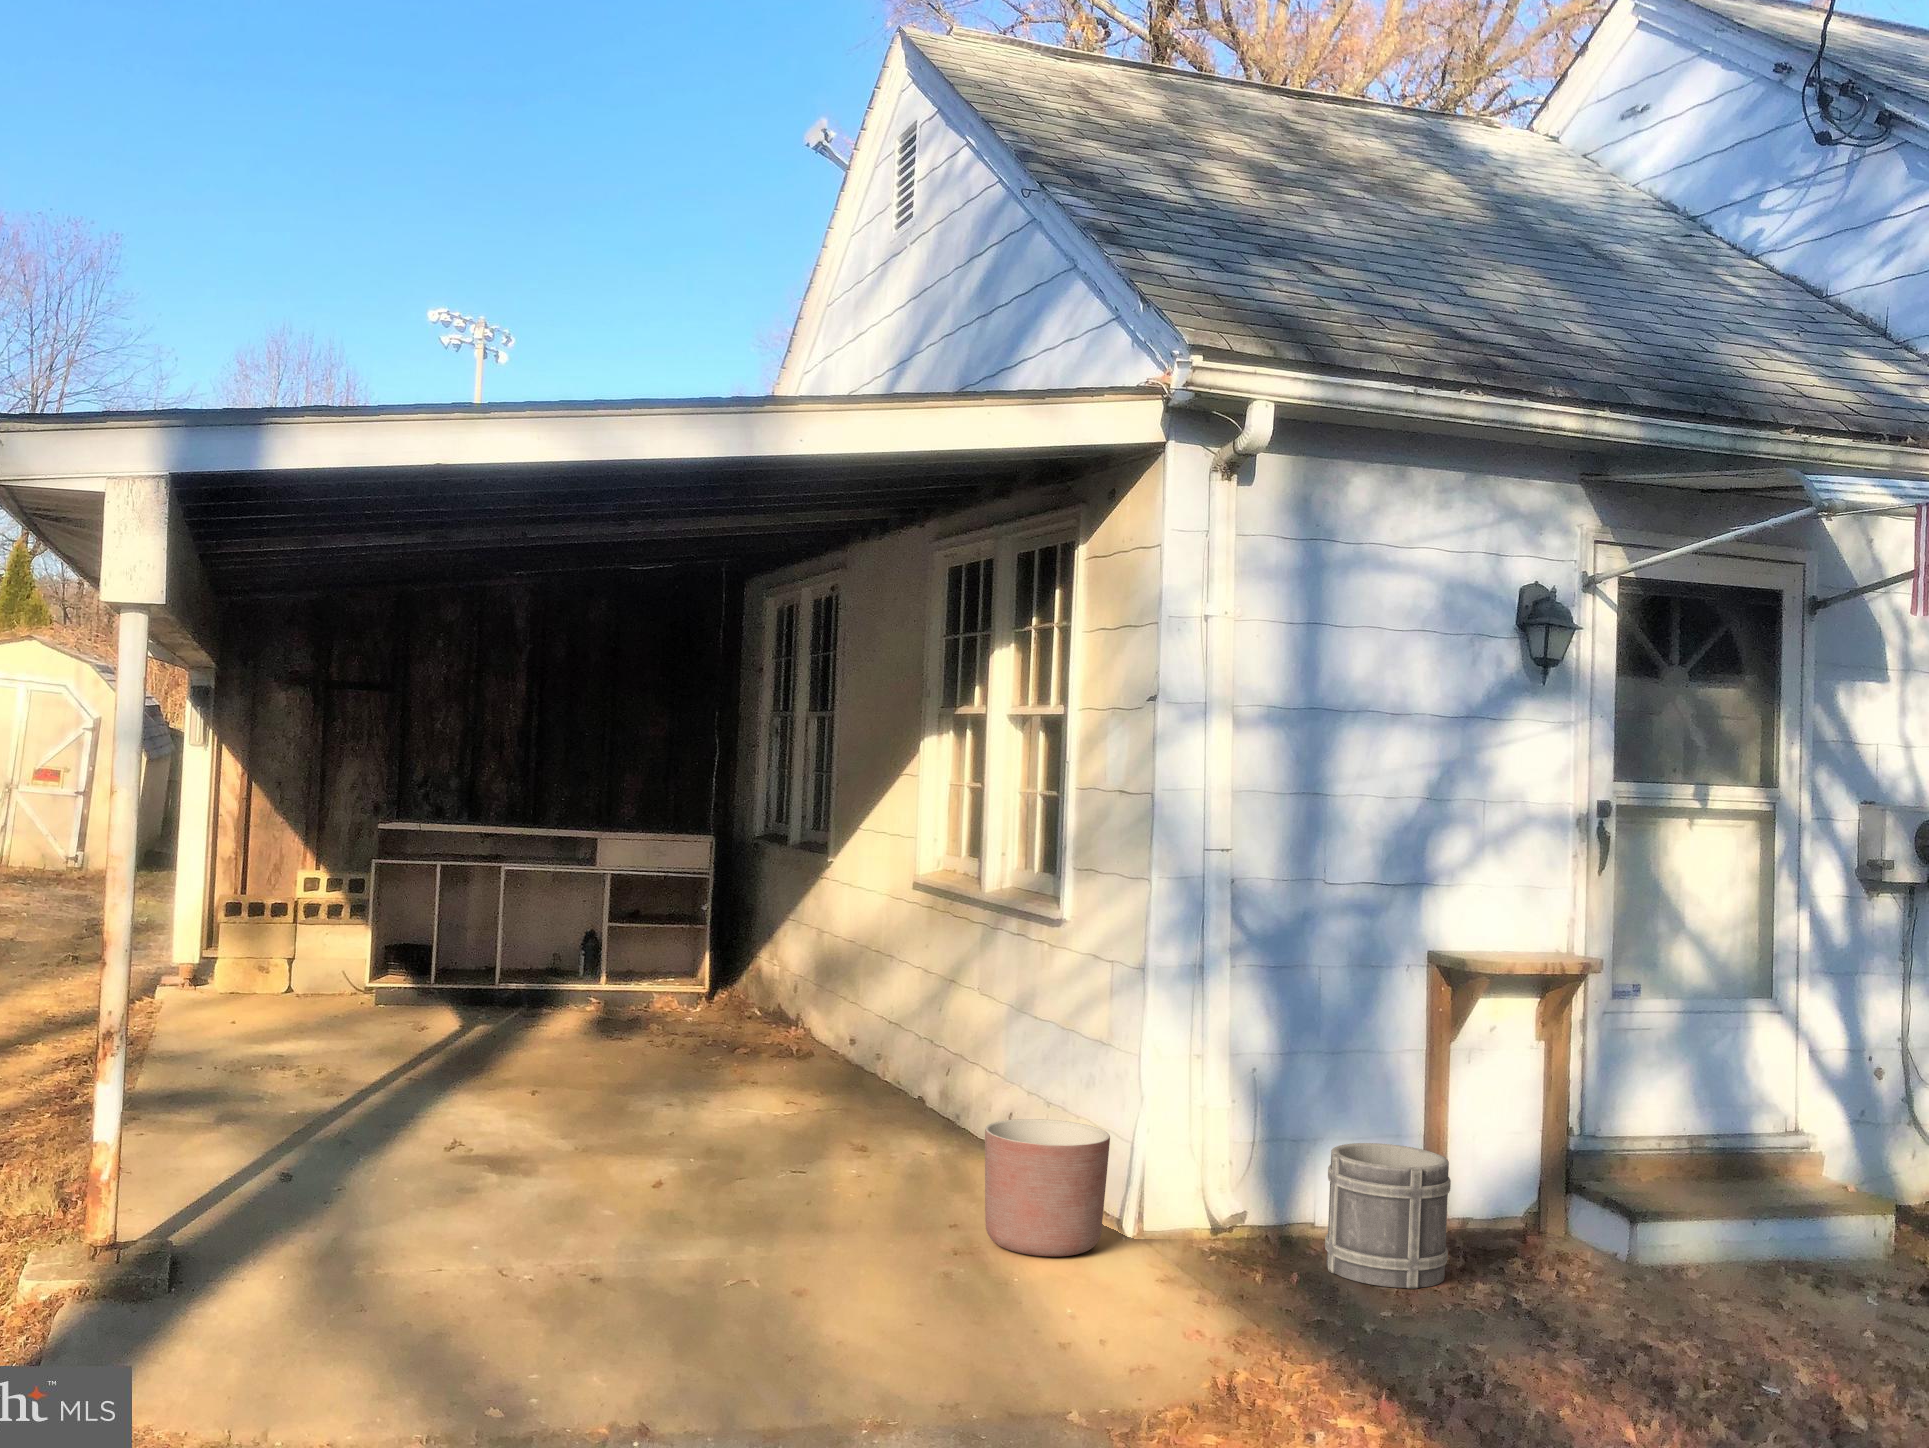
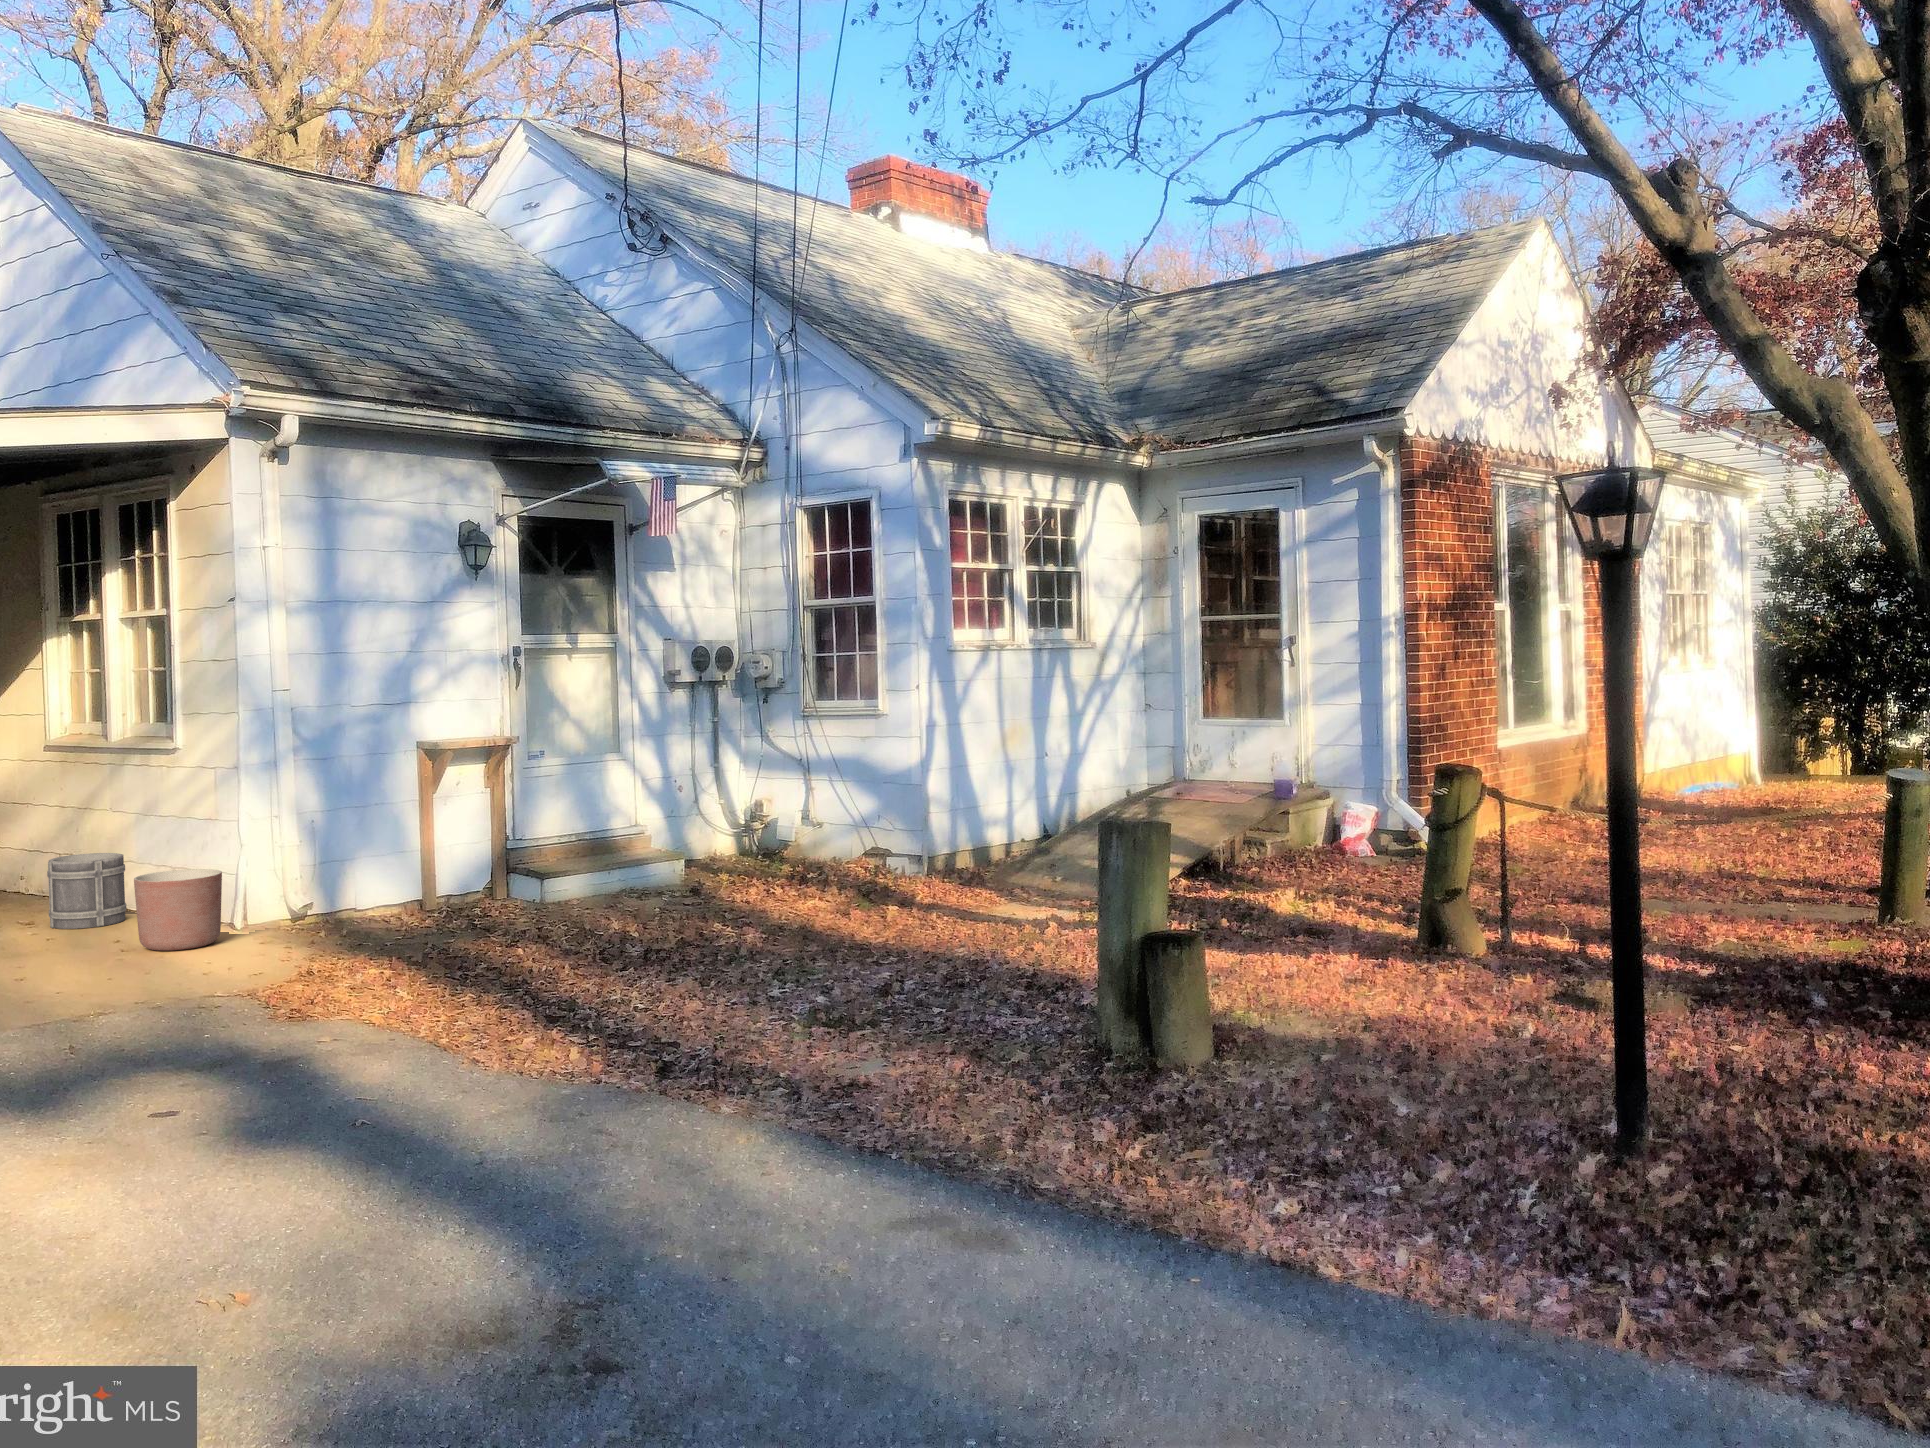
bucket: present [1325,1143,1451,1289] -> present [47,853,127,929]

